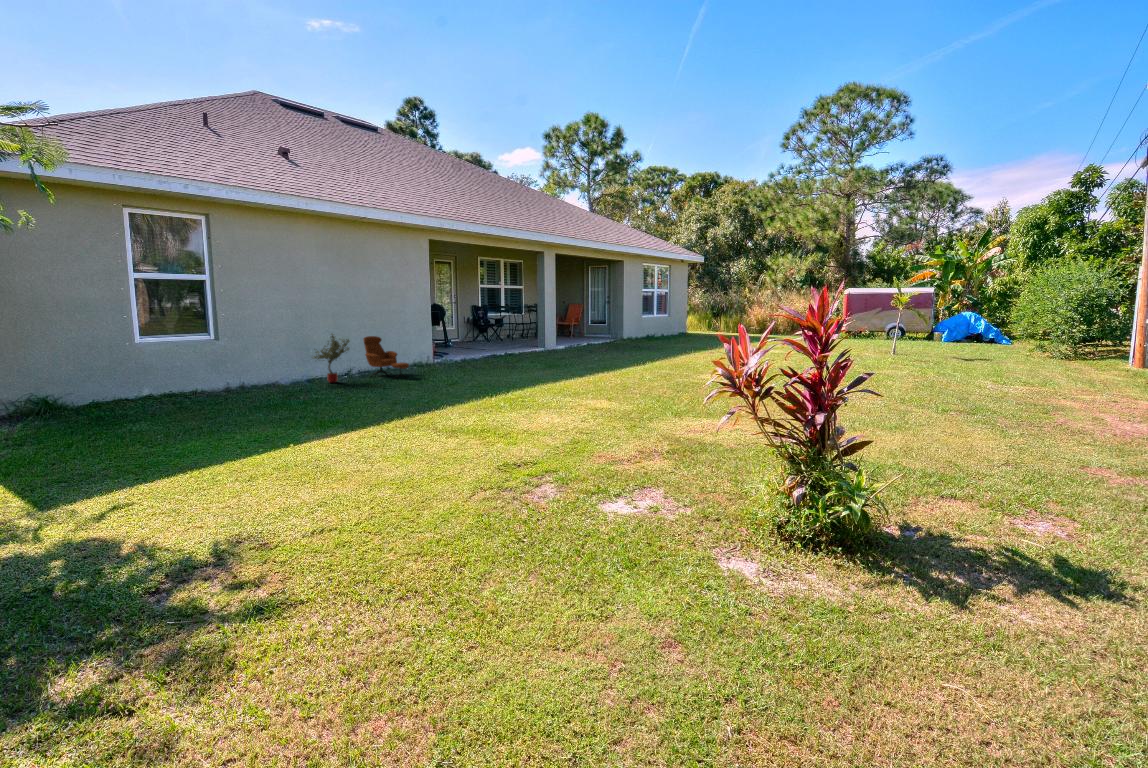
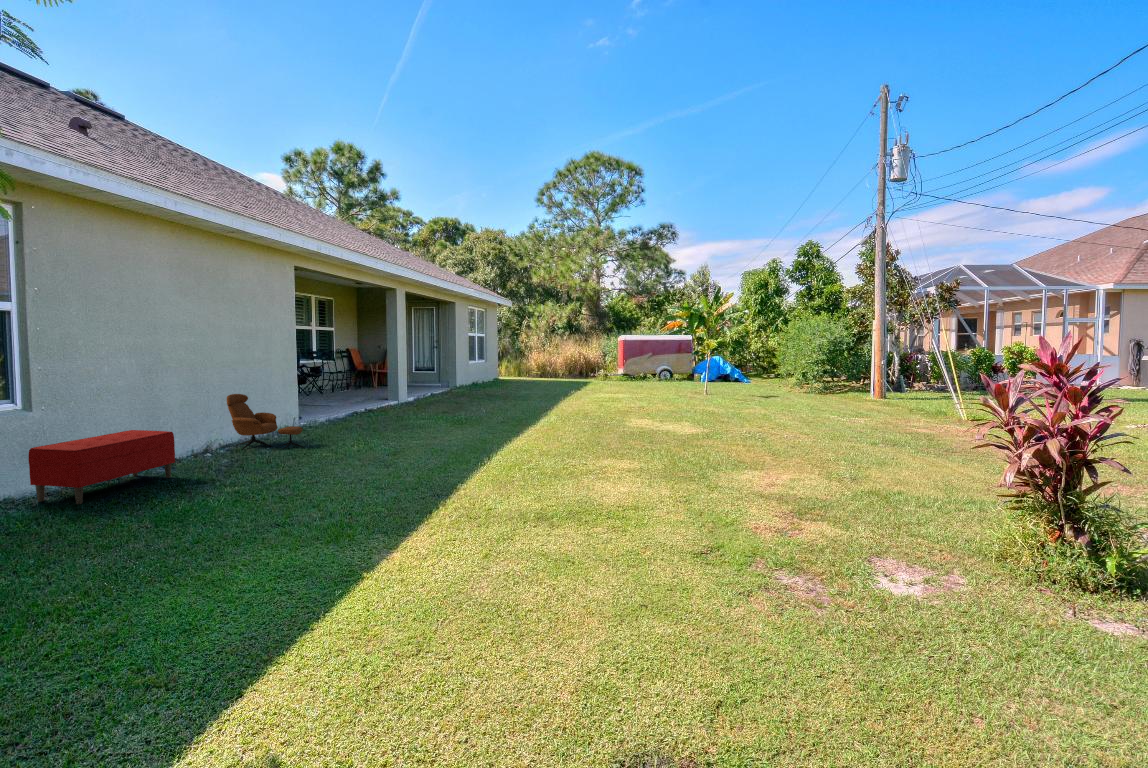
potted tree: present [314,334,349,383] -> none [171,392,224,463]
bench: none [216,356,303,399] -> present [28,430,175,504]

